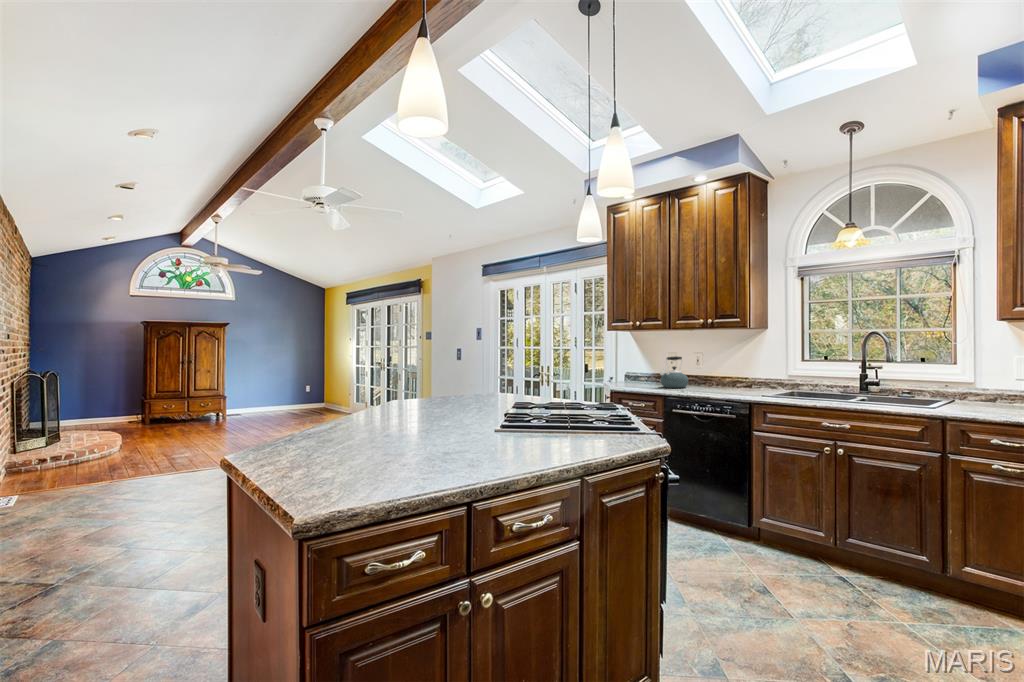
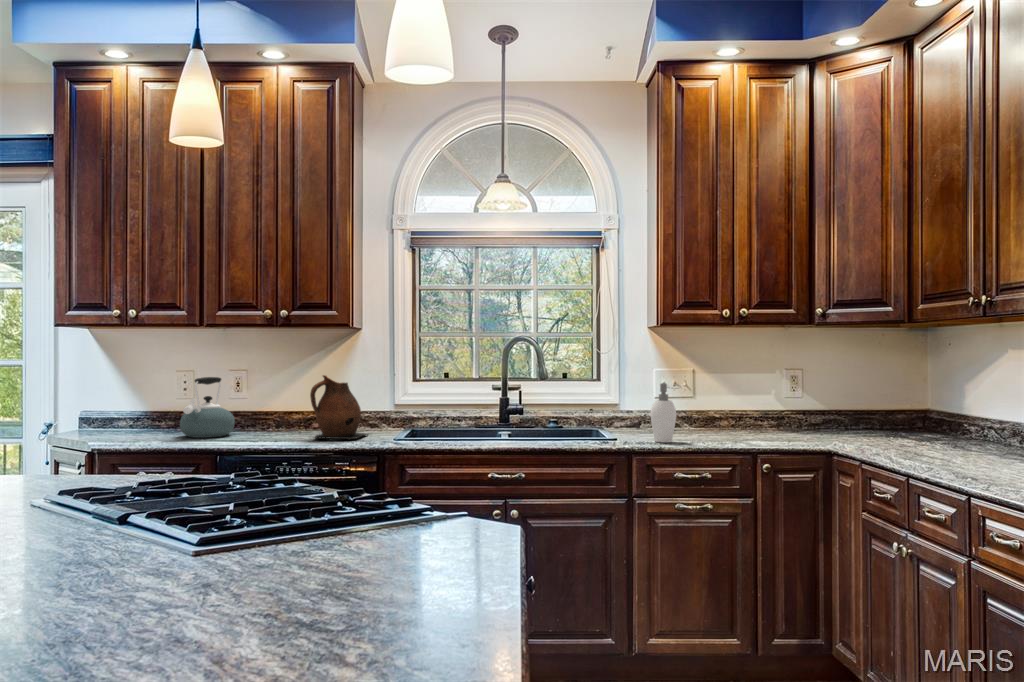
ceramic pitcher: none [721,357,759,394] -> present [310,375,368,440]
soap dispenser: none [963,367,990,413] -> present [650,383,676,442]

